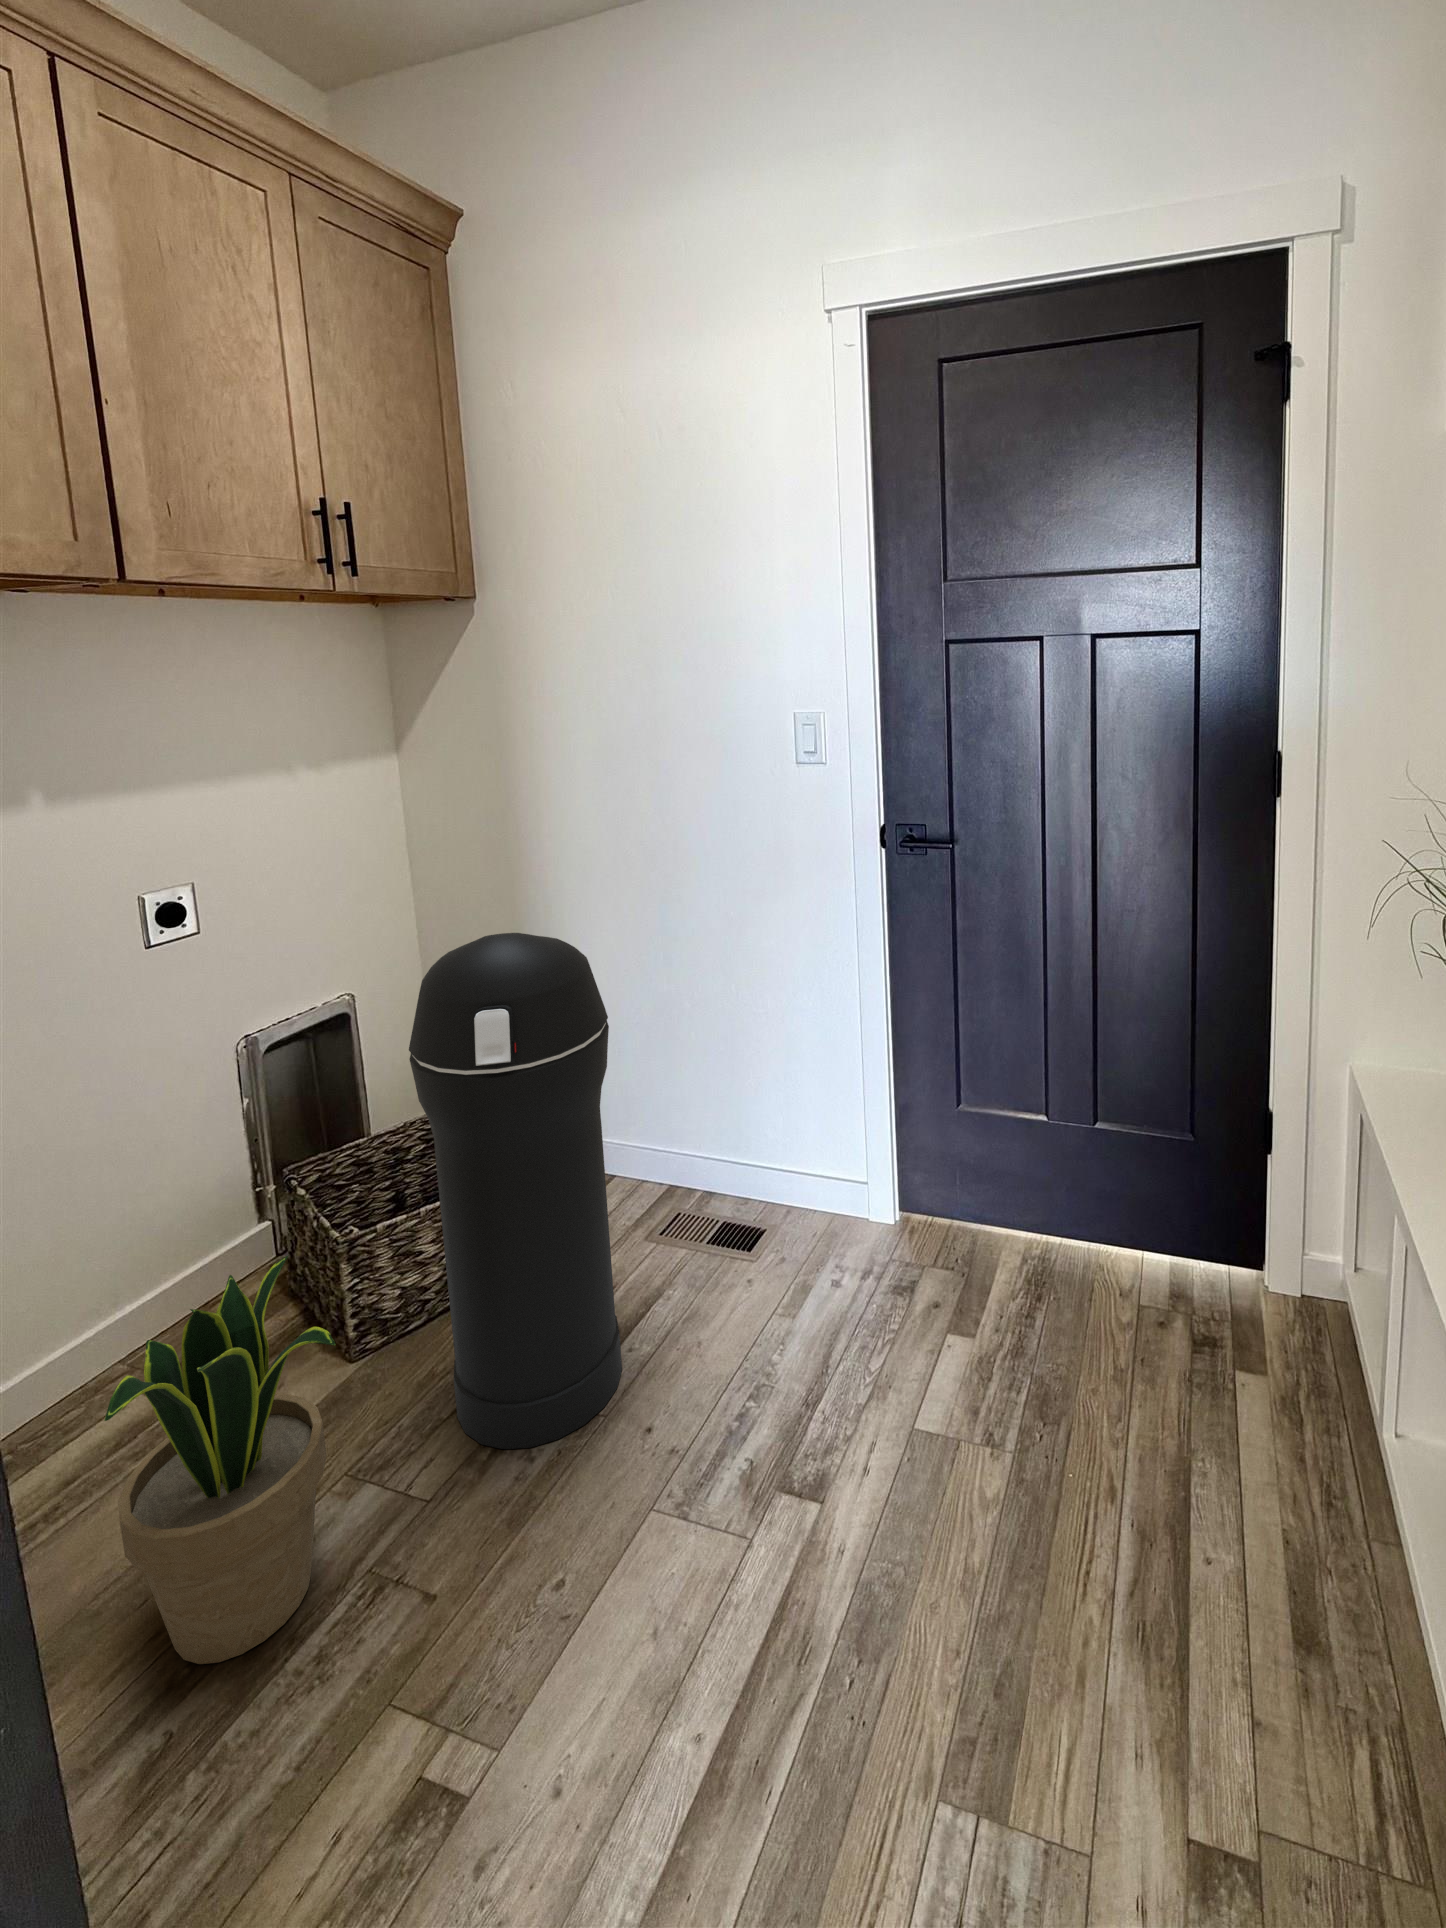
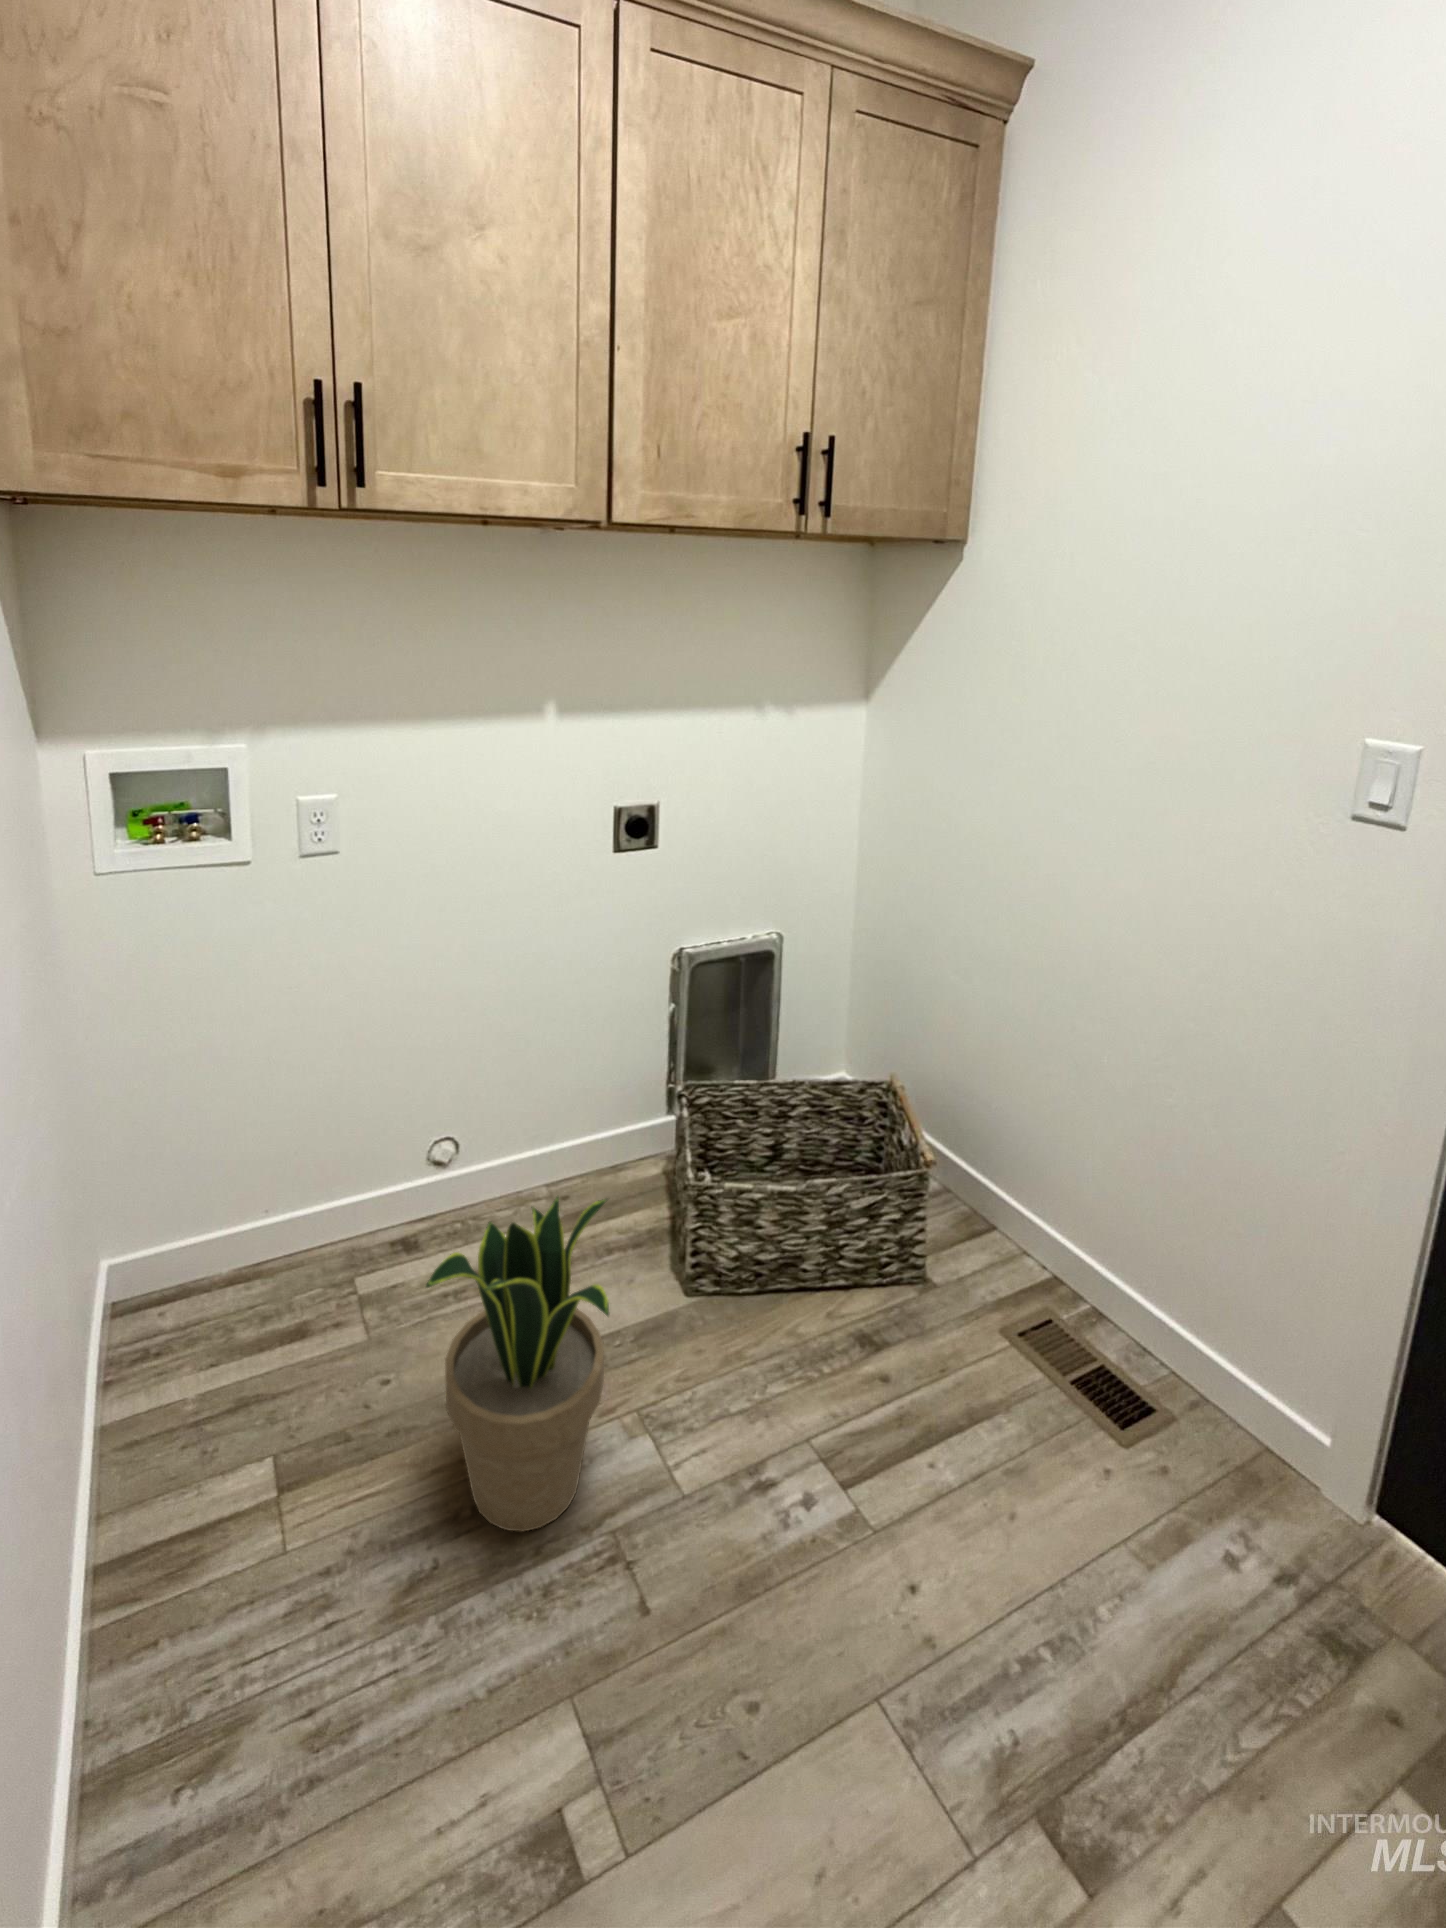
trash can: present [409,933,622,1449] -> none [742,949,970,1525]

